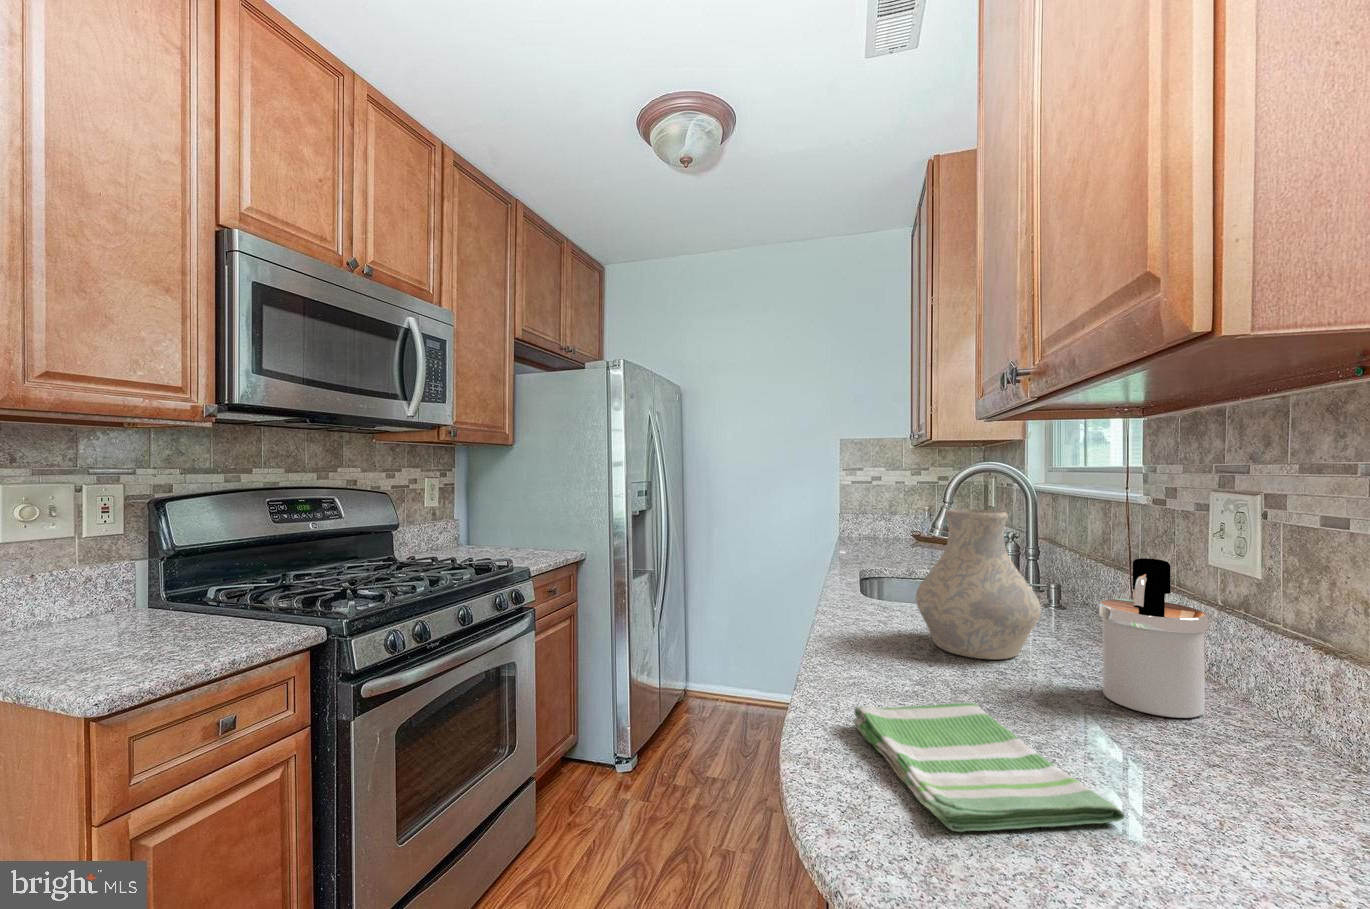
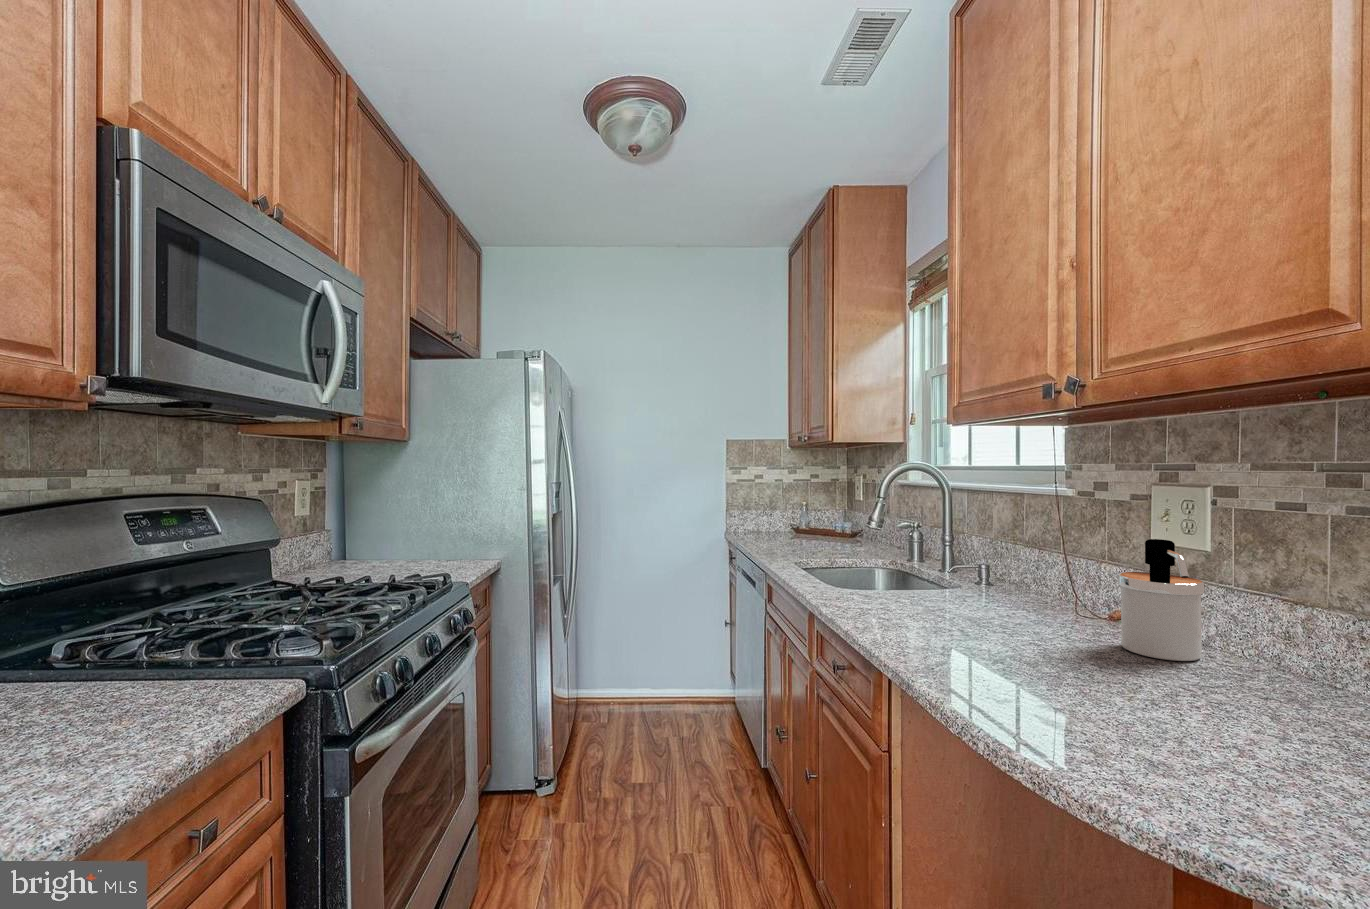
vase: present [916,509,1041,659] -> none [939,504,1048,632]
dish towel: present [853,702,1124,832] -> none [1011,667,1282,770]

